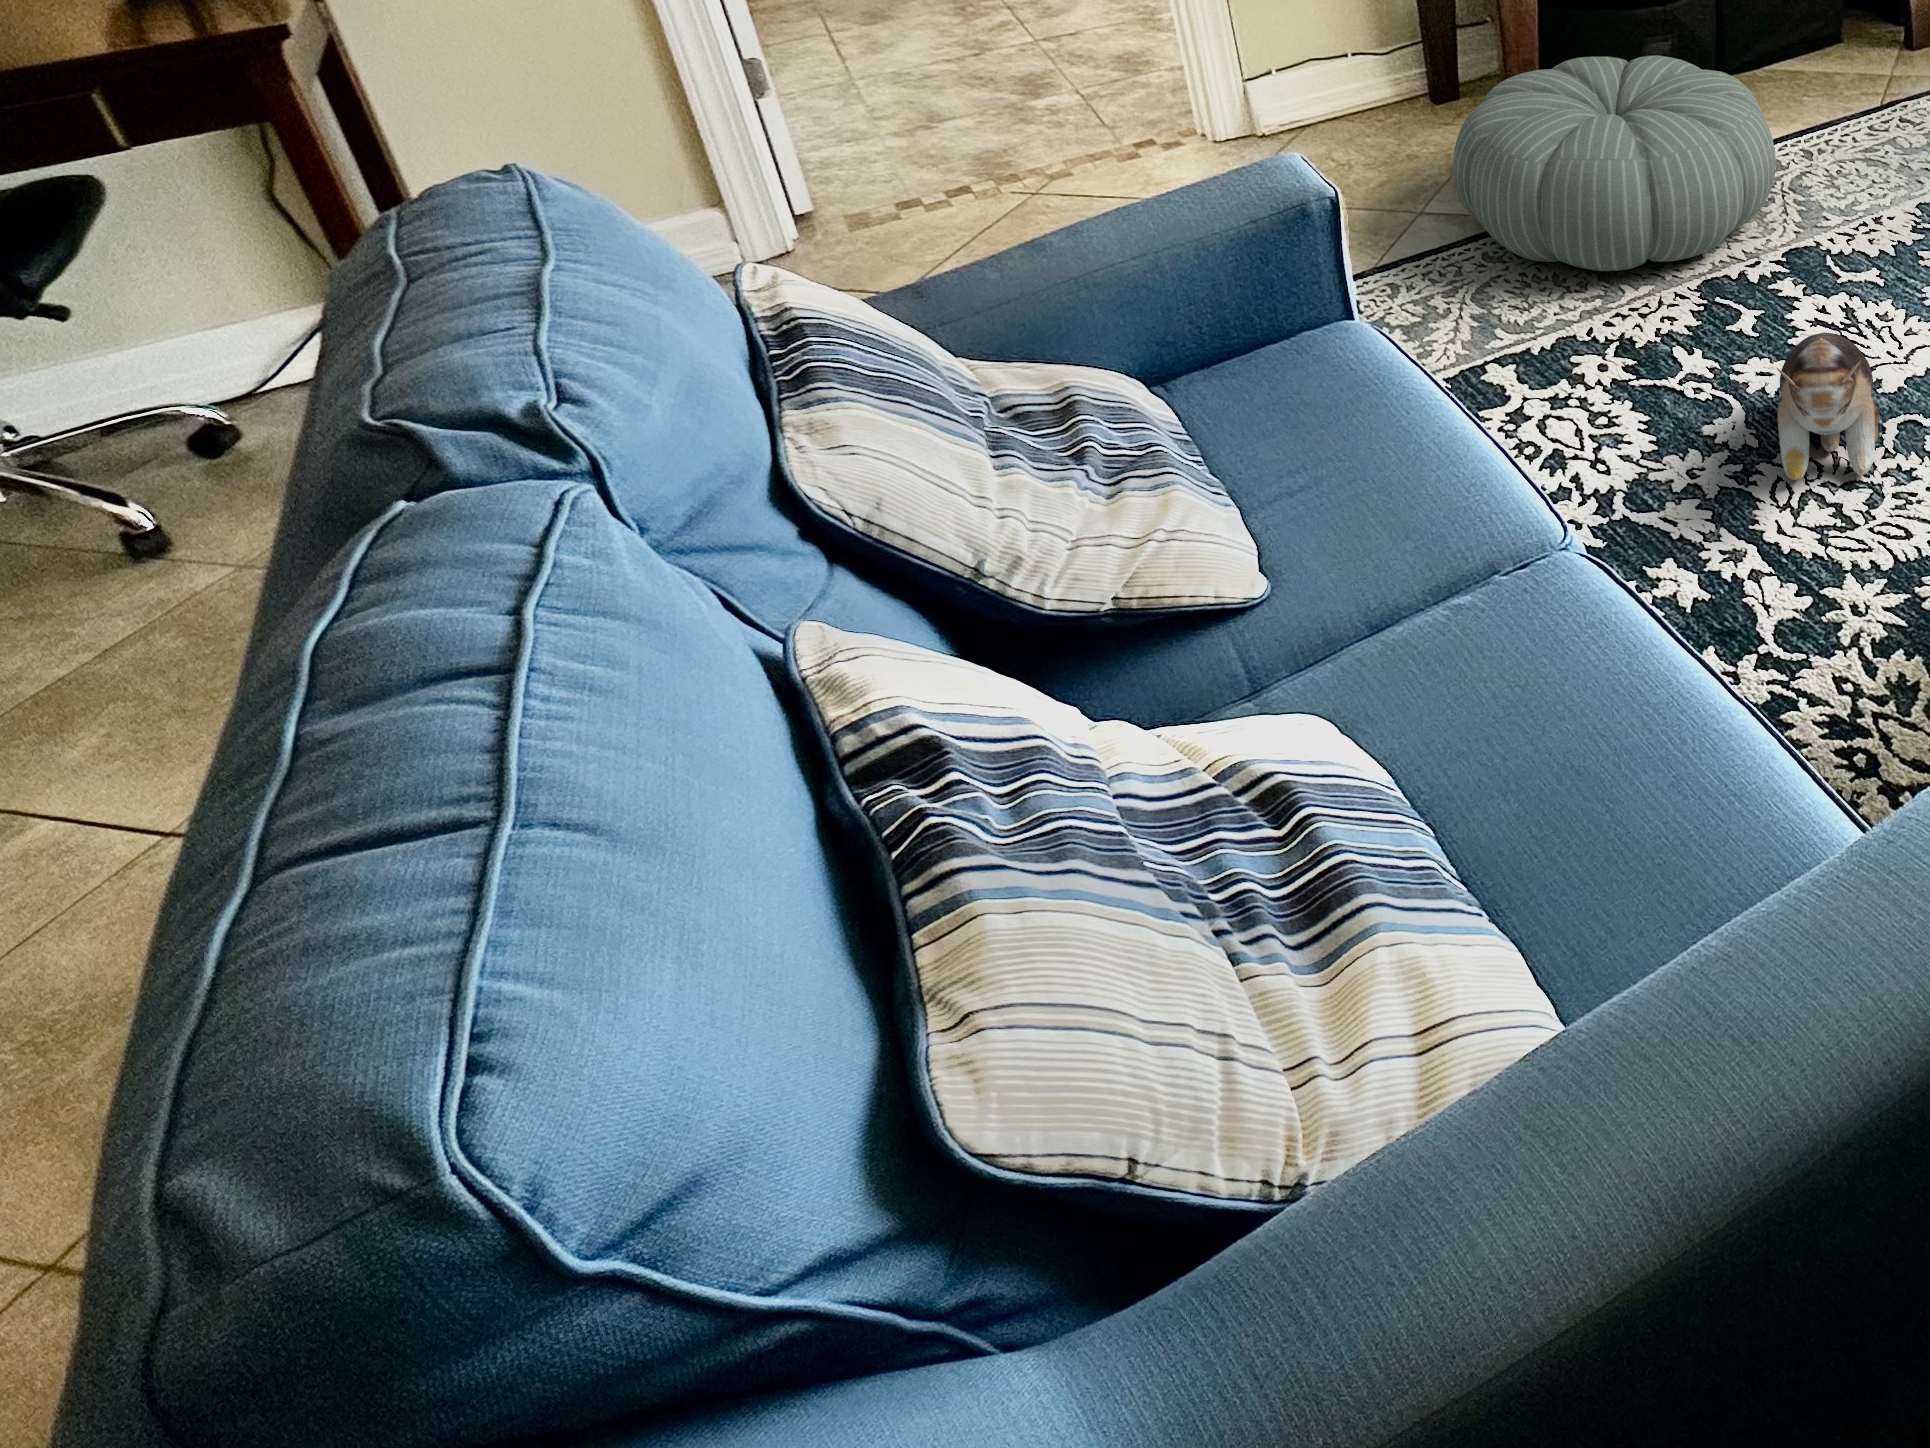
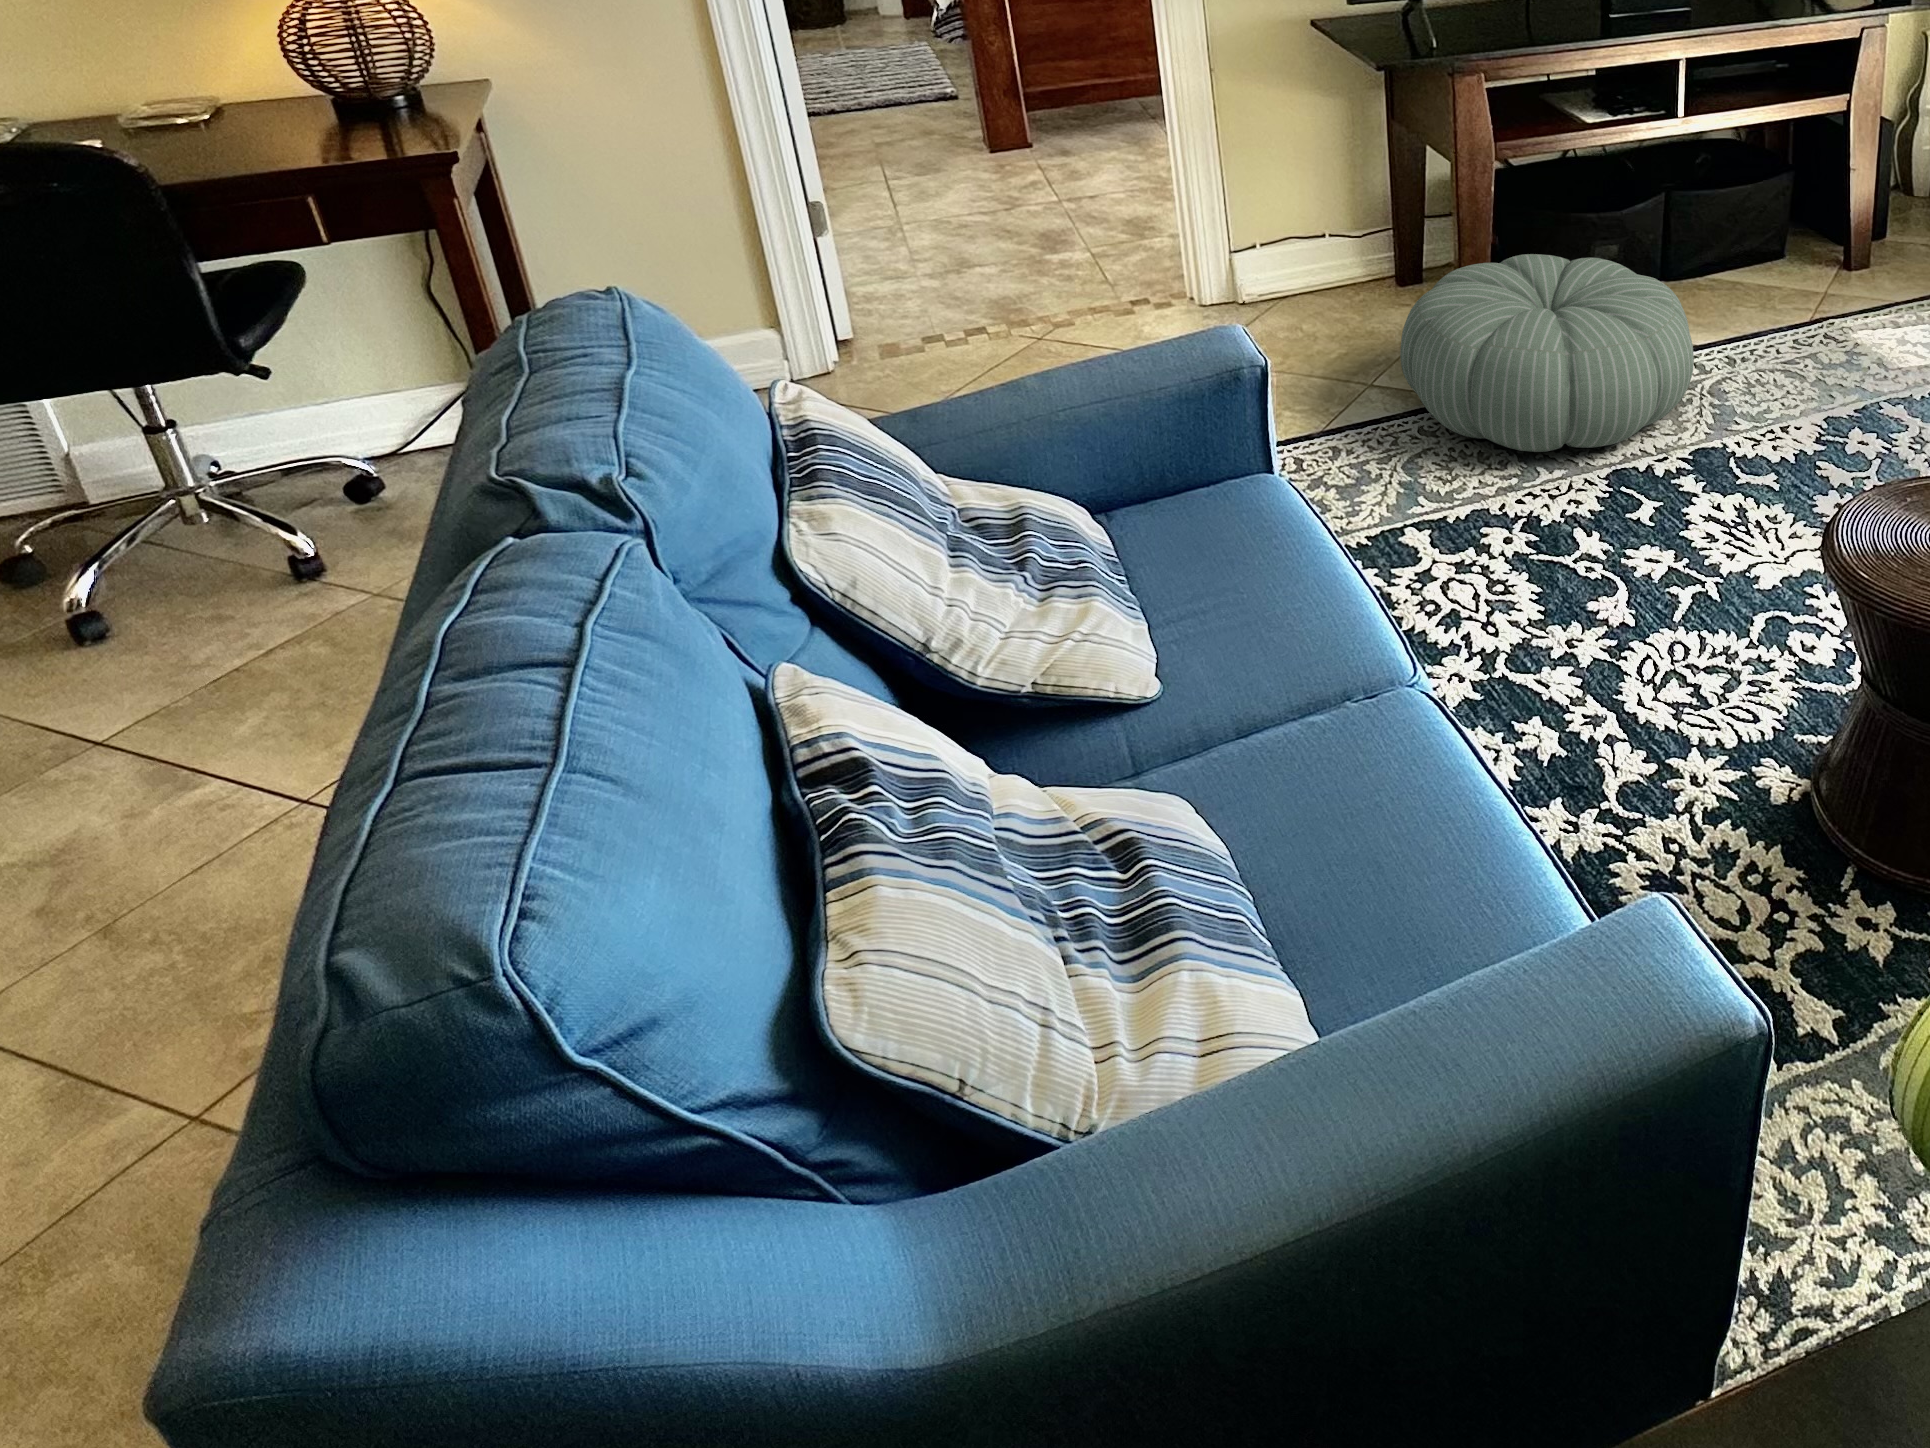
plush toy: present [1777,333,1880,481] -> none [1648,525,1750,659]

